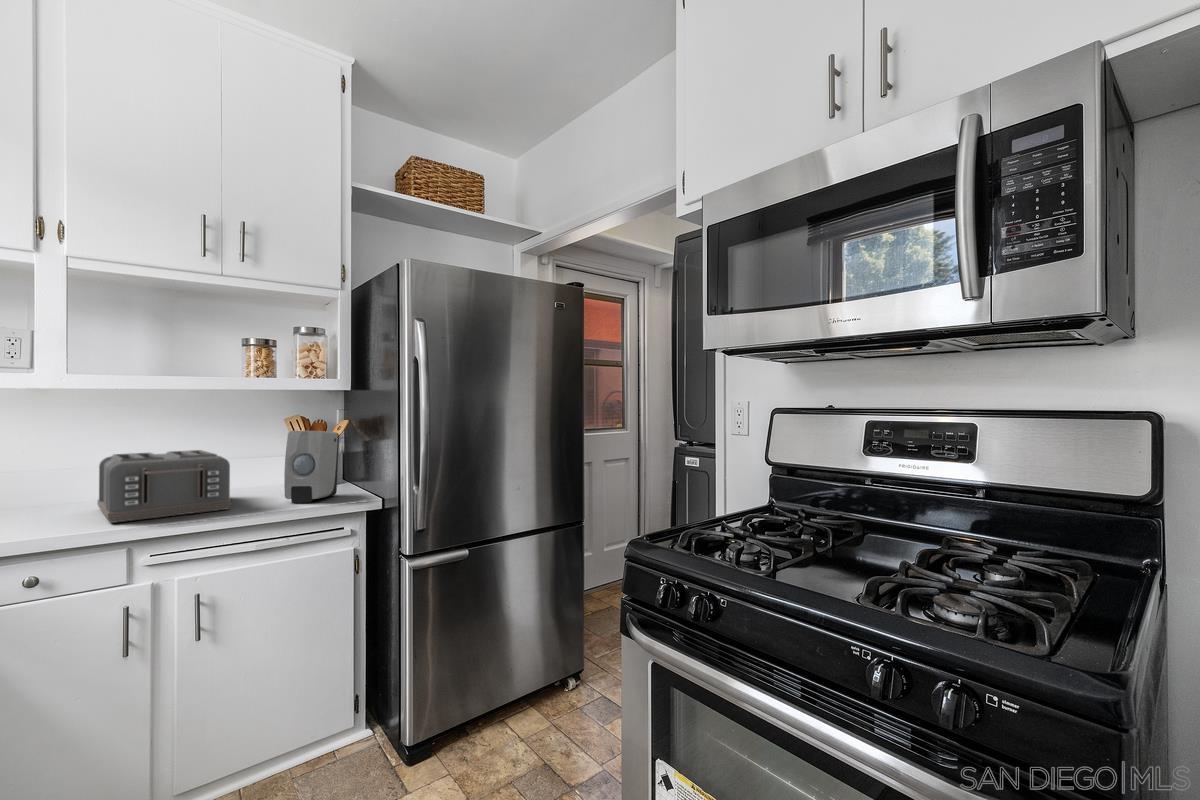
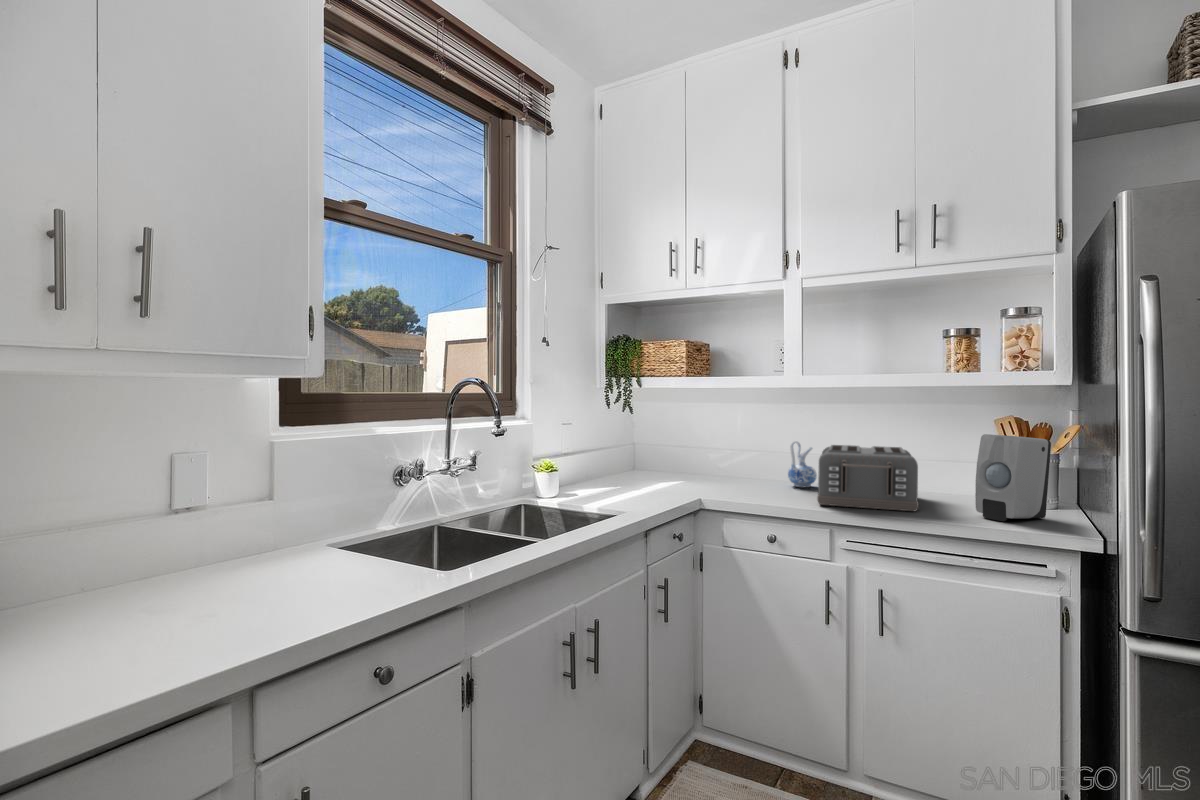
ceramic pitcher: none [39,454,86,510] -> present [788,441,817,487]

